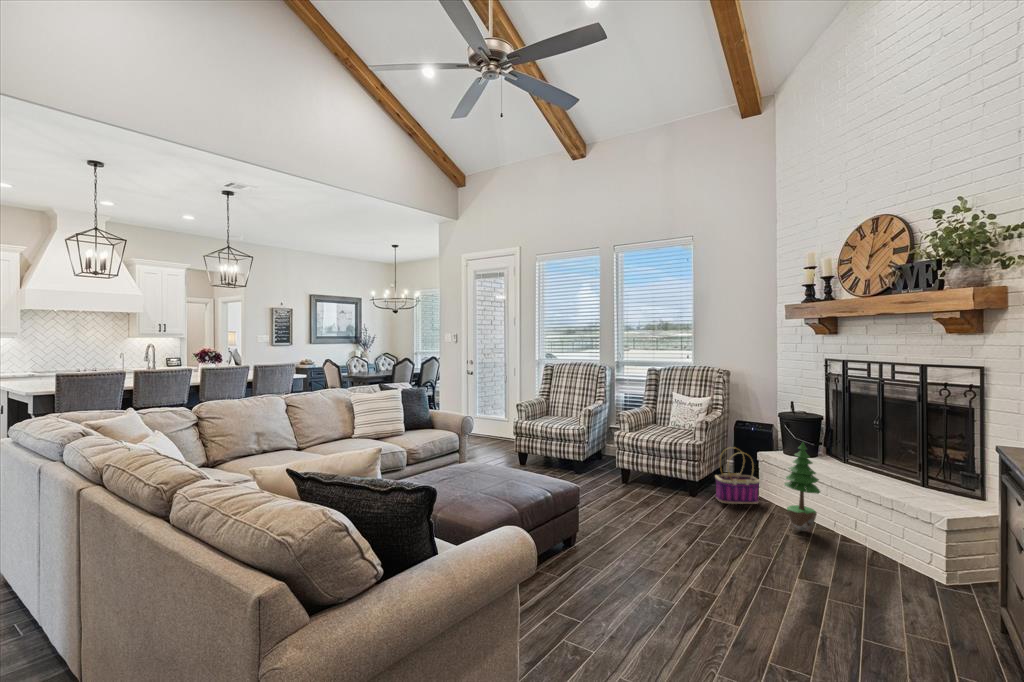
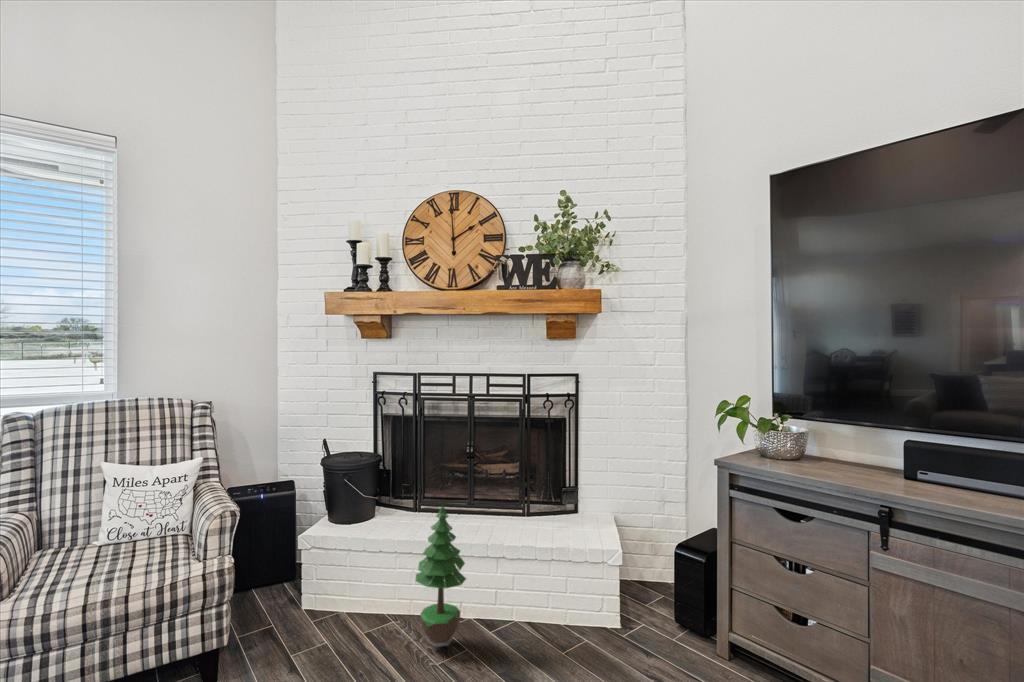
basket: present [715,448,760,504] -> none [252,544,327,664]

